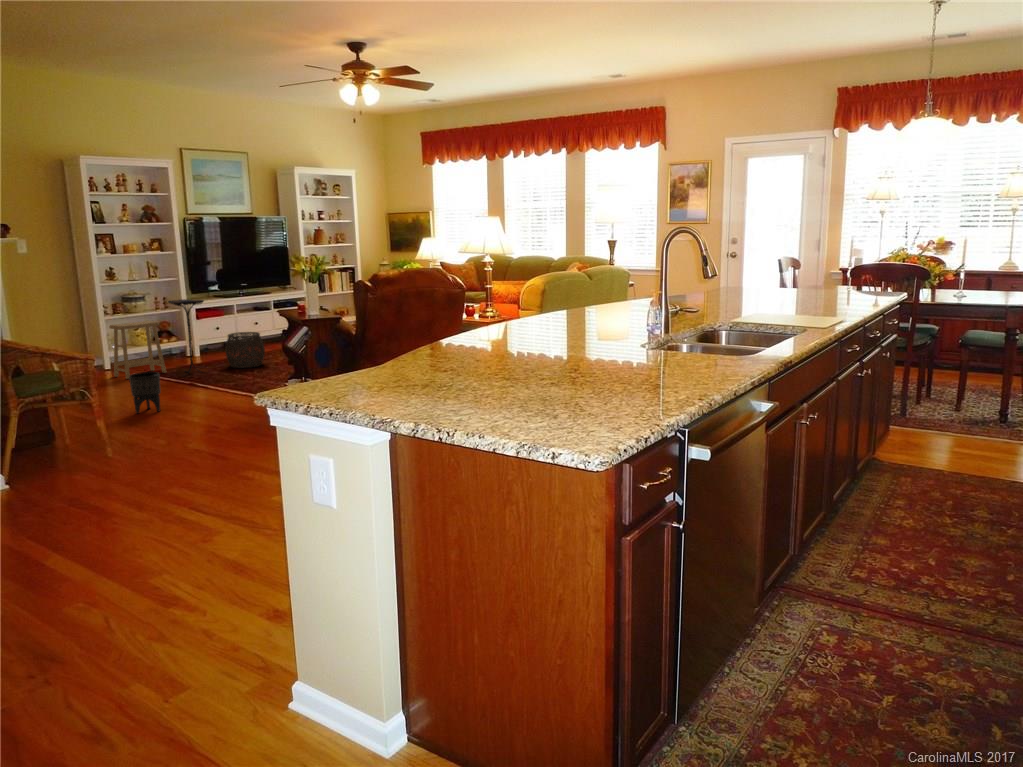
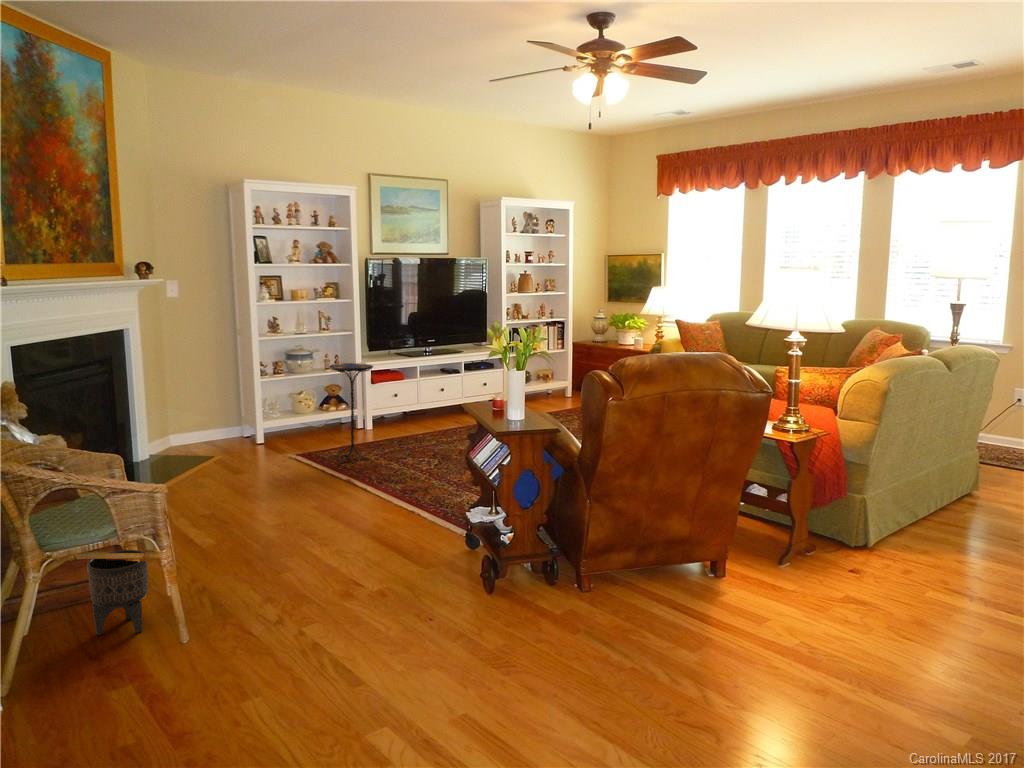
footstool: present [109,321,166,379] -> none [259,387,323,462]
woven basket: present [225,332,265,368] -> none [395,406,445,455]
planter: present [129,372,161,413] -> present [87,550,148,635]

